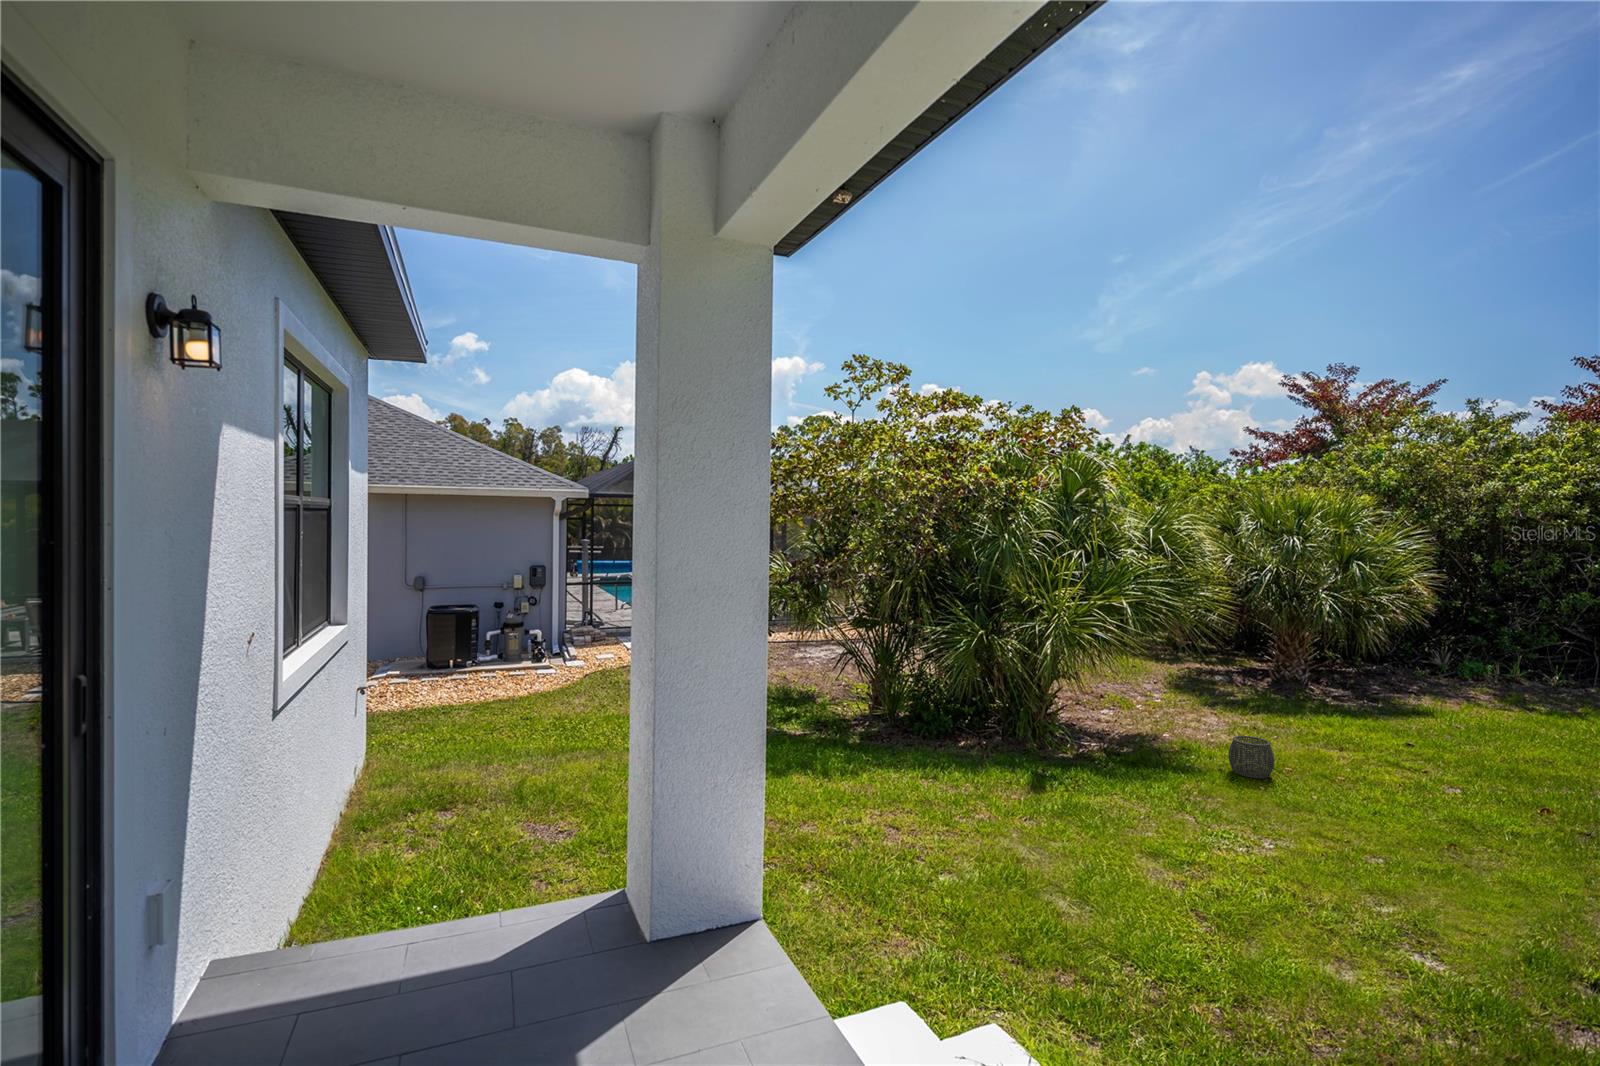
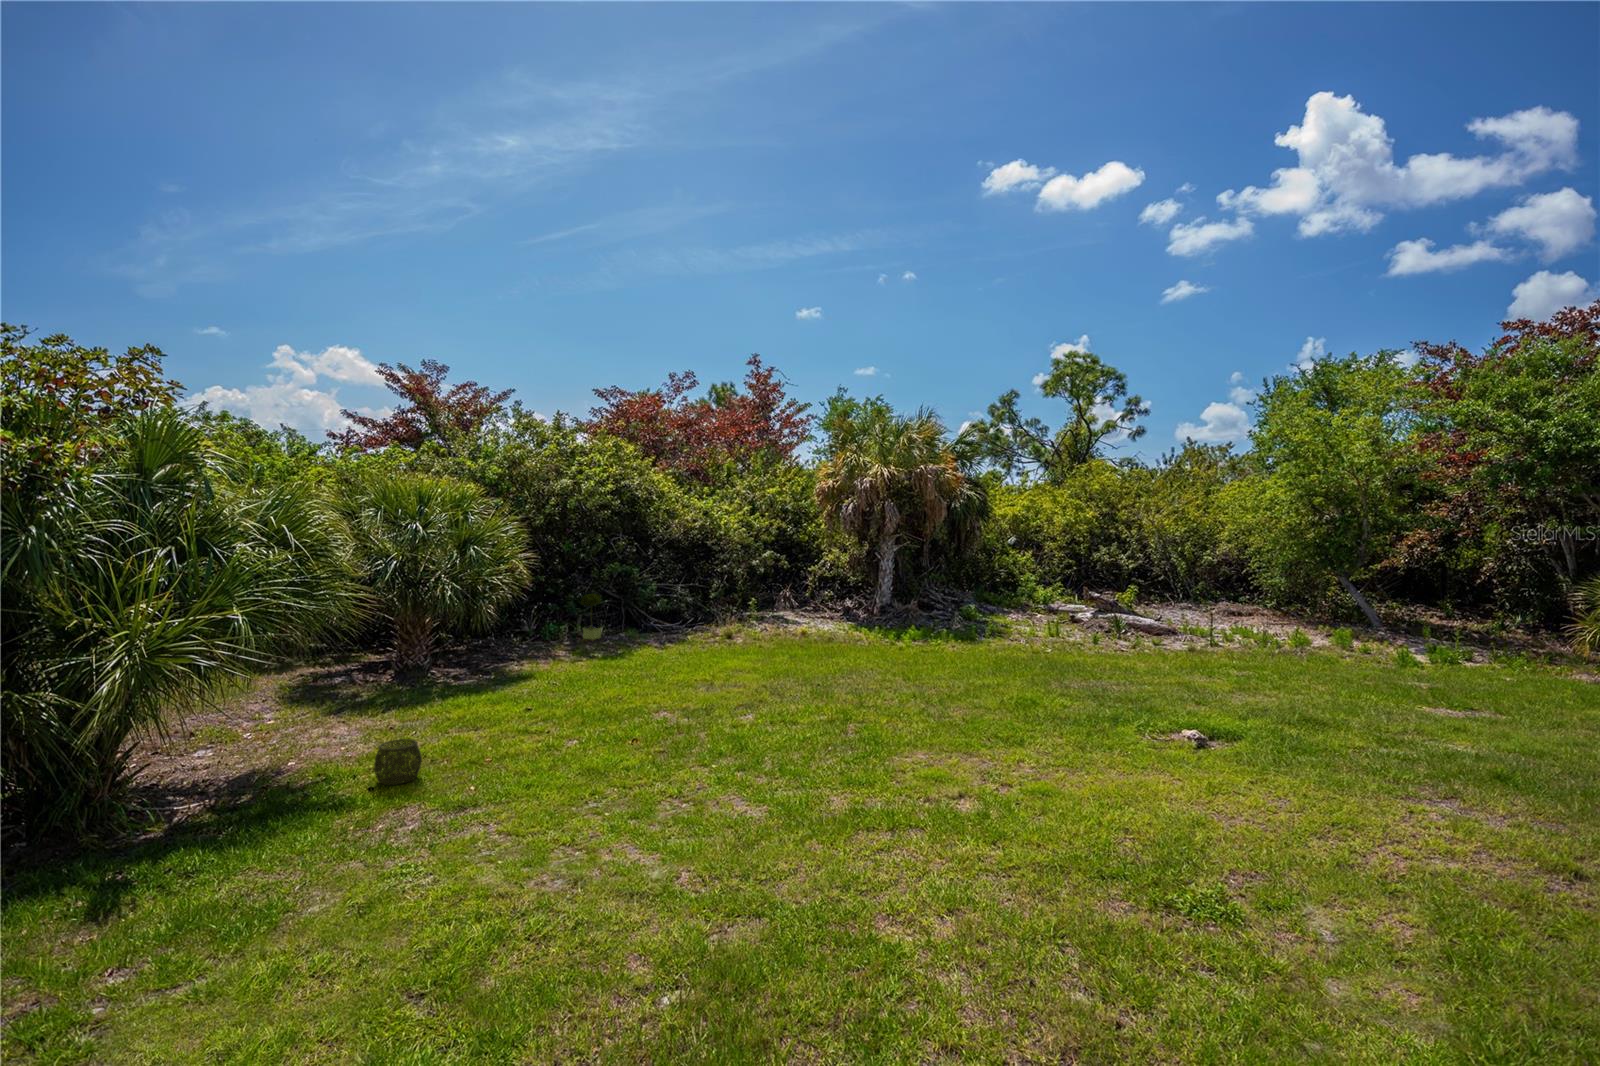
potted tree: none [1531,629,1570,691] -> present [581,594,601,639]

